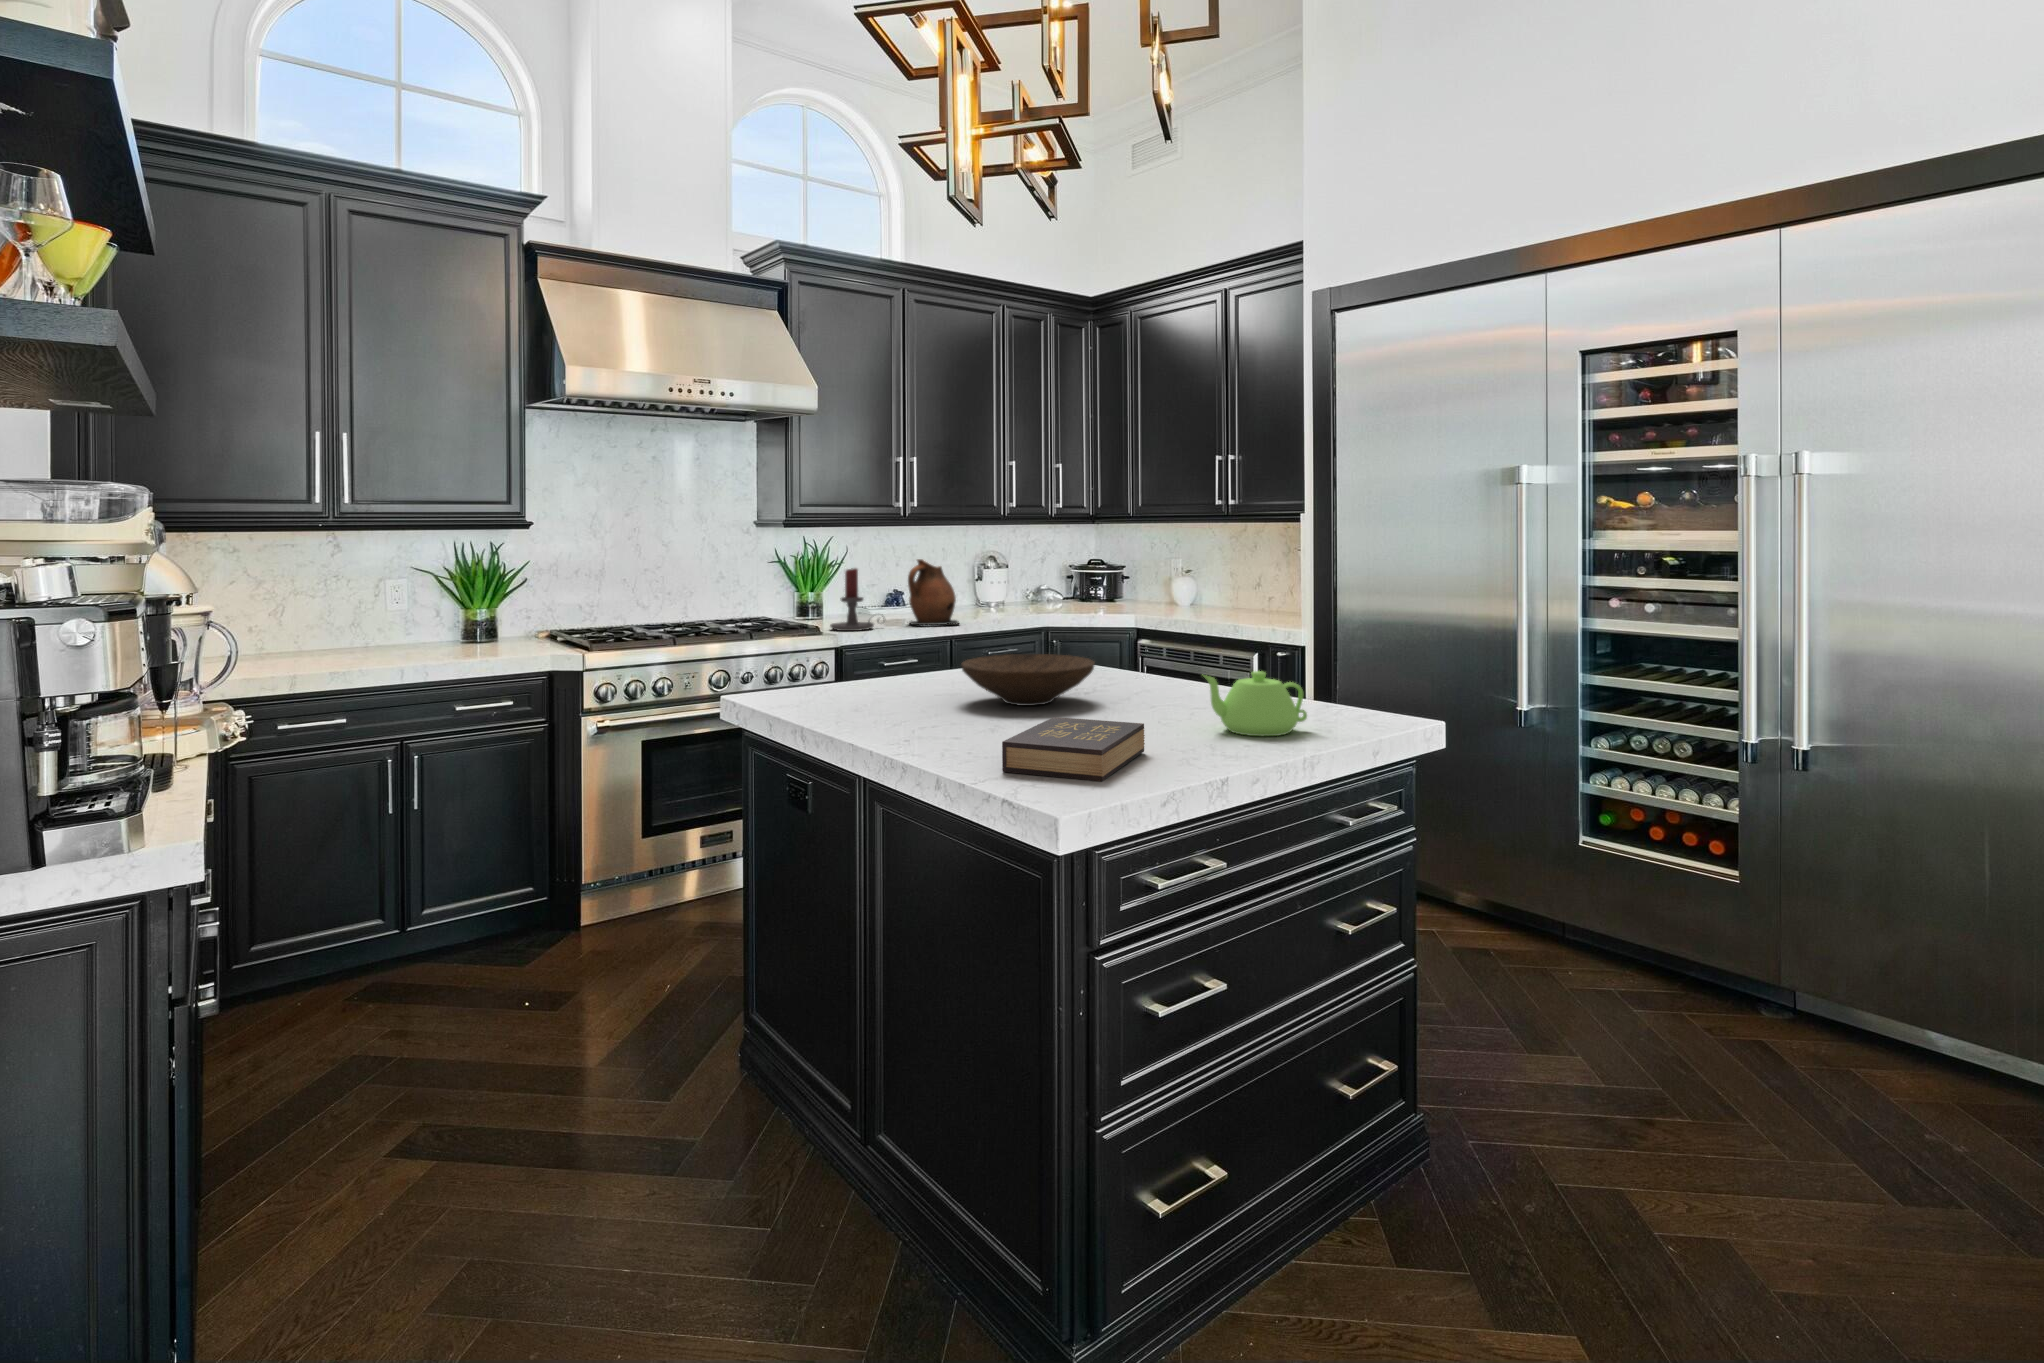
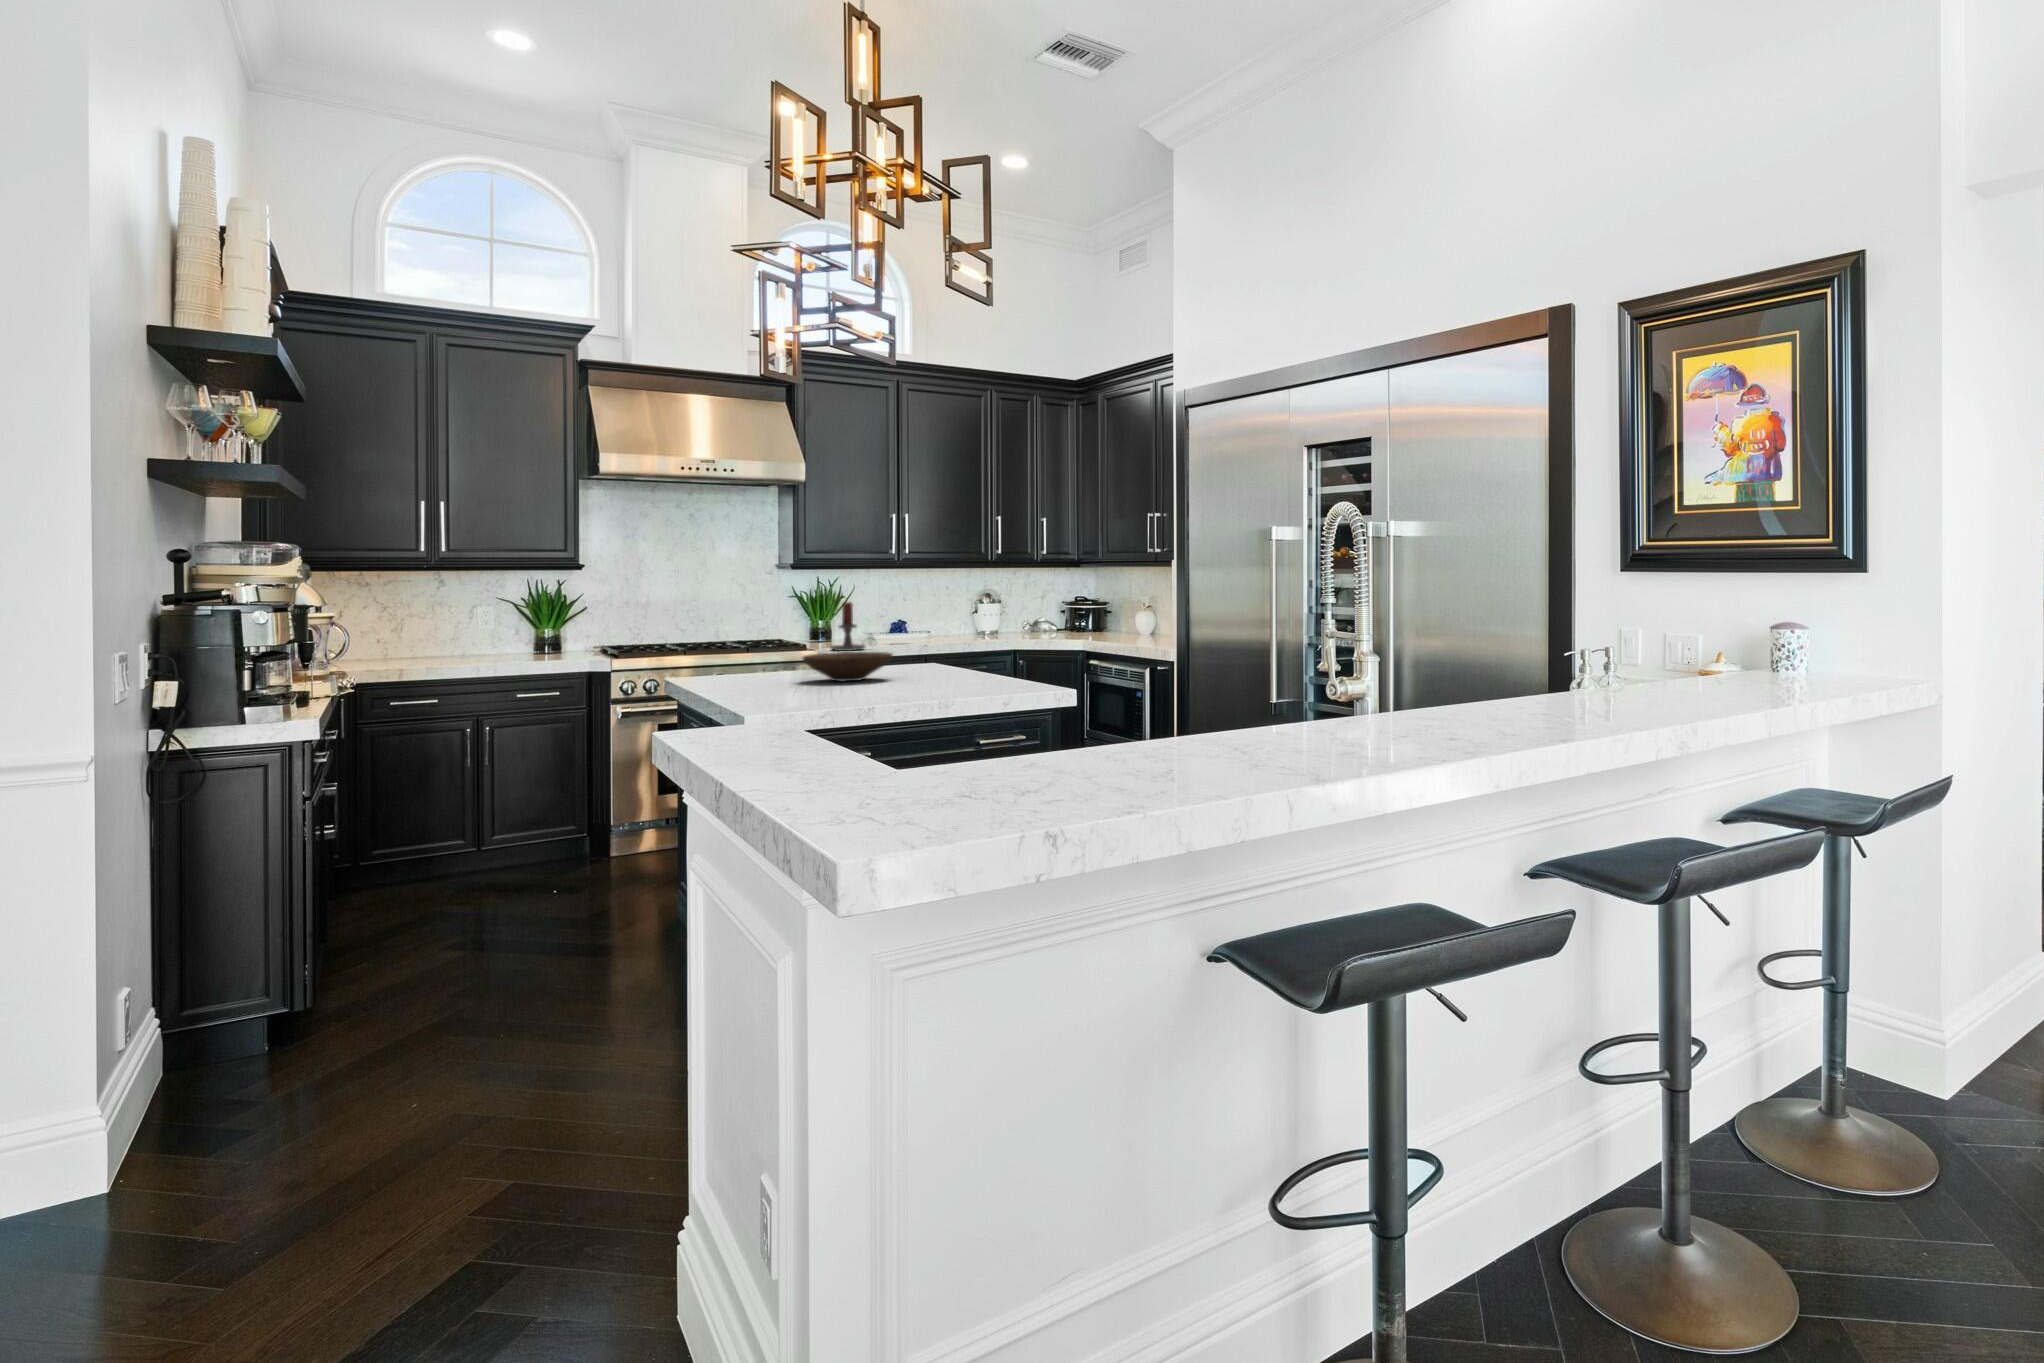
ceramic pitcher: present [908,559,959,625] -> none [896,595,943,648]
teapot: present [1204,671,1307,736] -> none [907,654,970,691]
hardback book: present [1002,717,1145,781] -> none [747,677,845,703]

